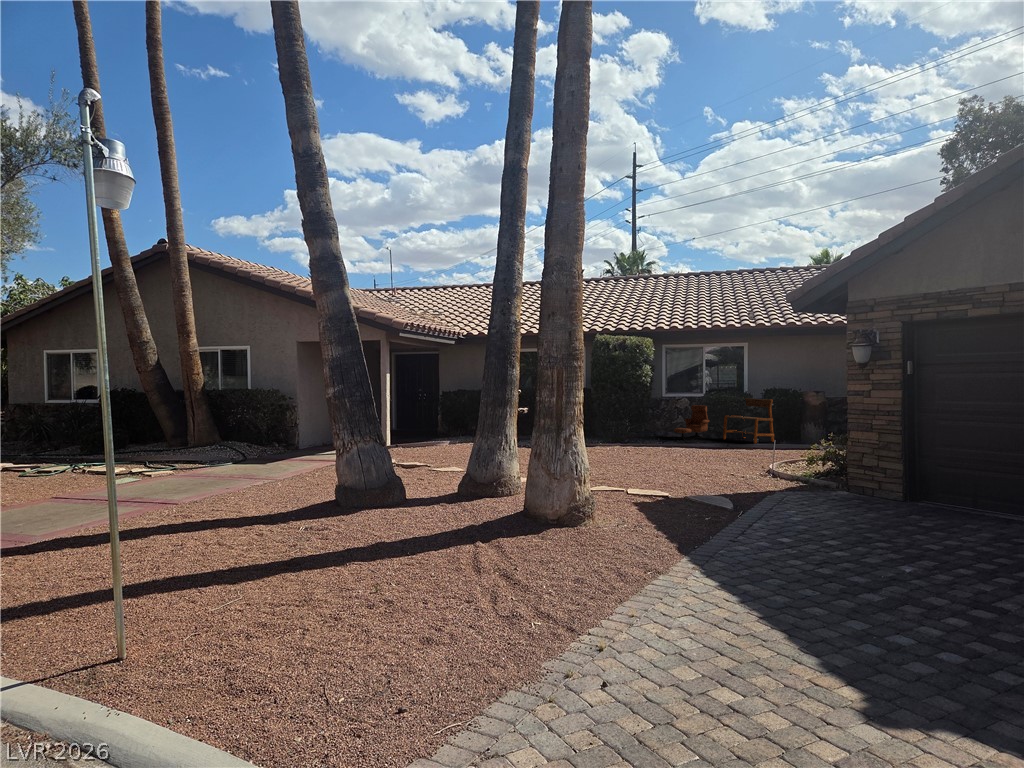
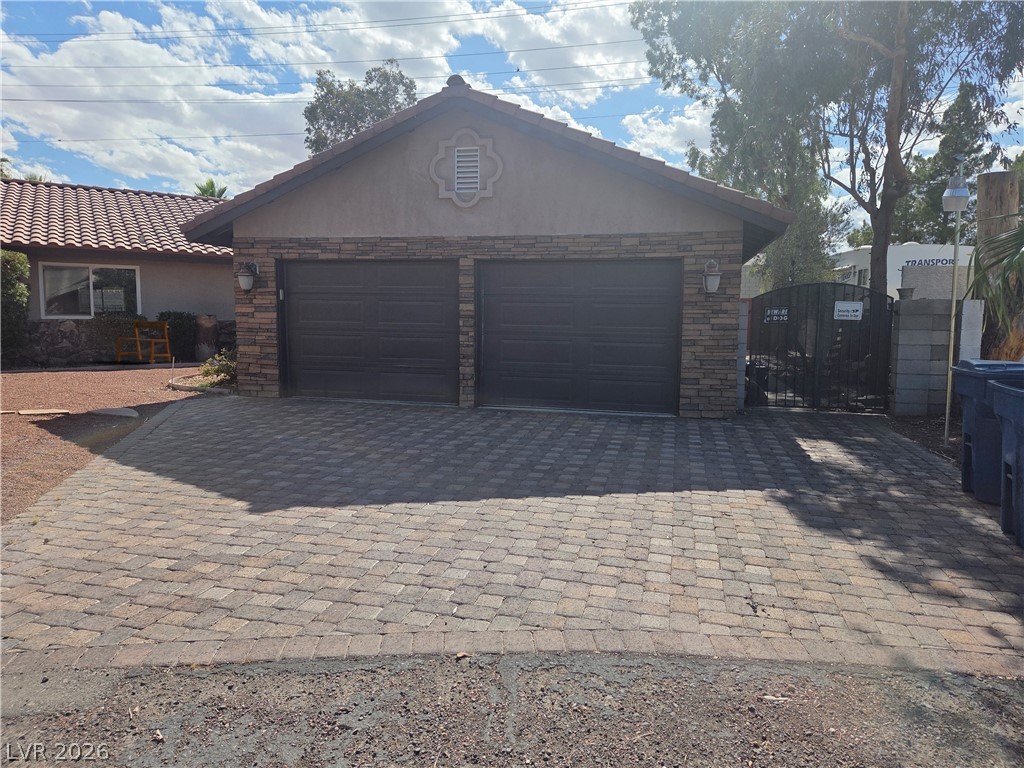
lounge chair: present [674,405,709,440] -> none [60,328,102,364]

